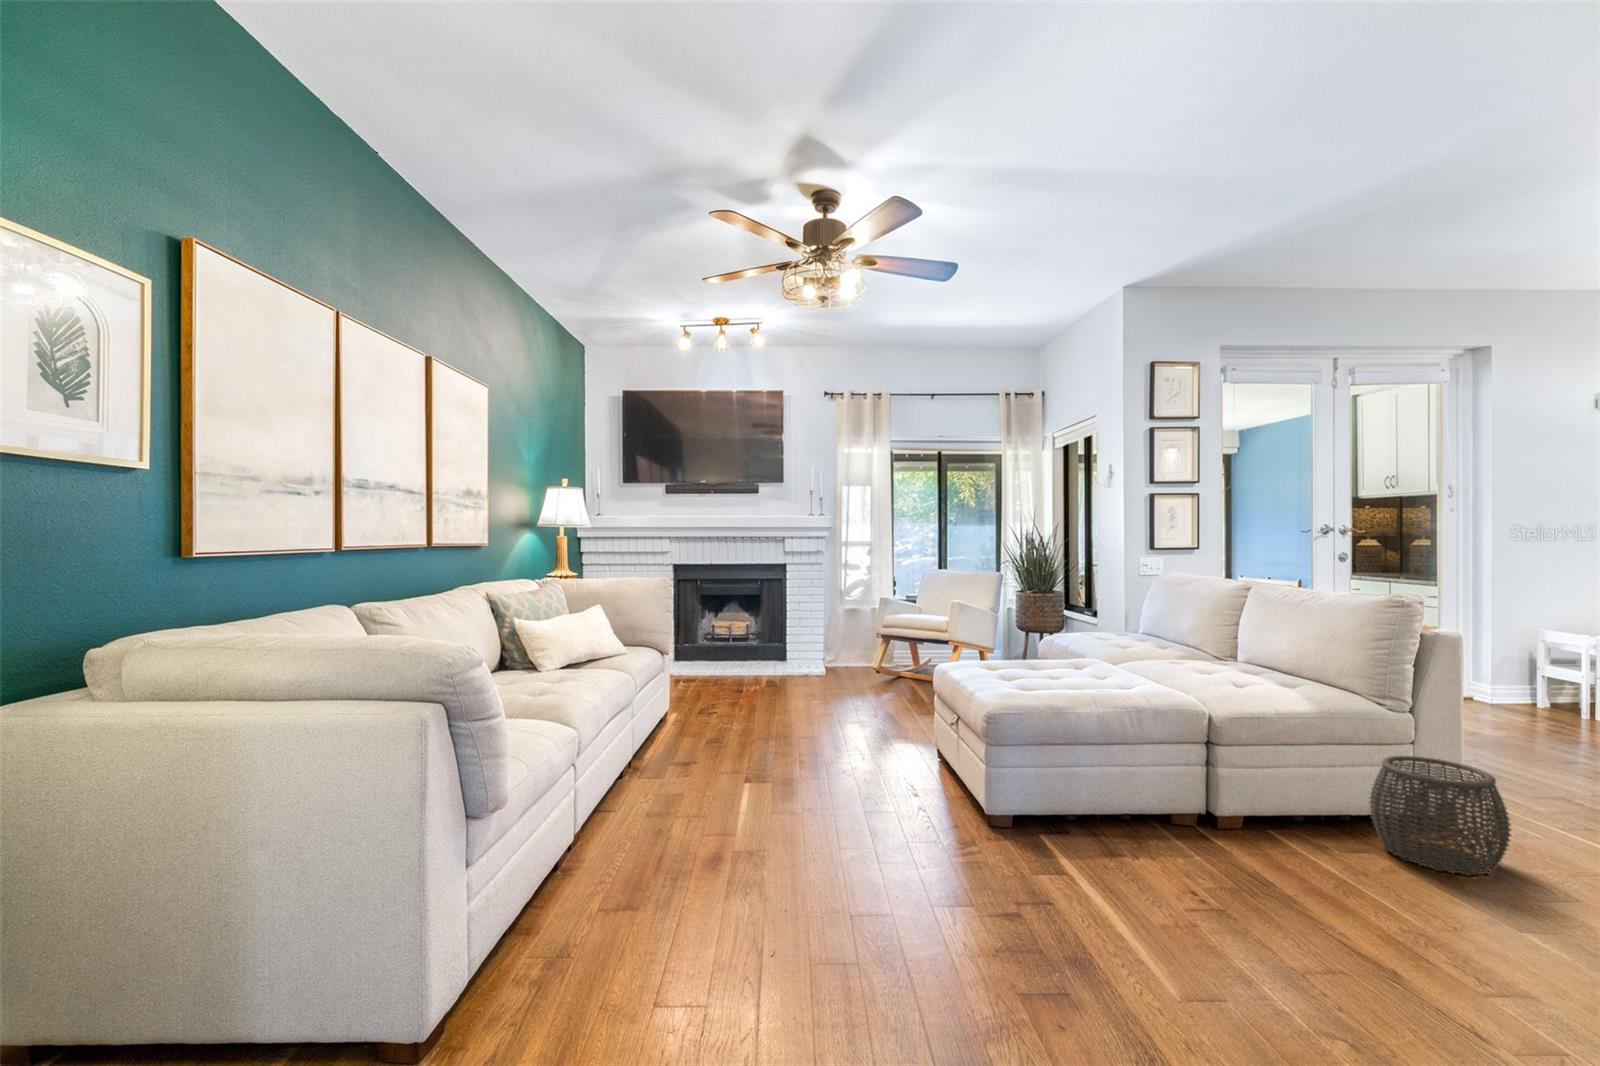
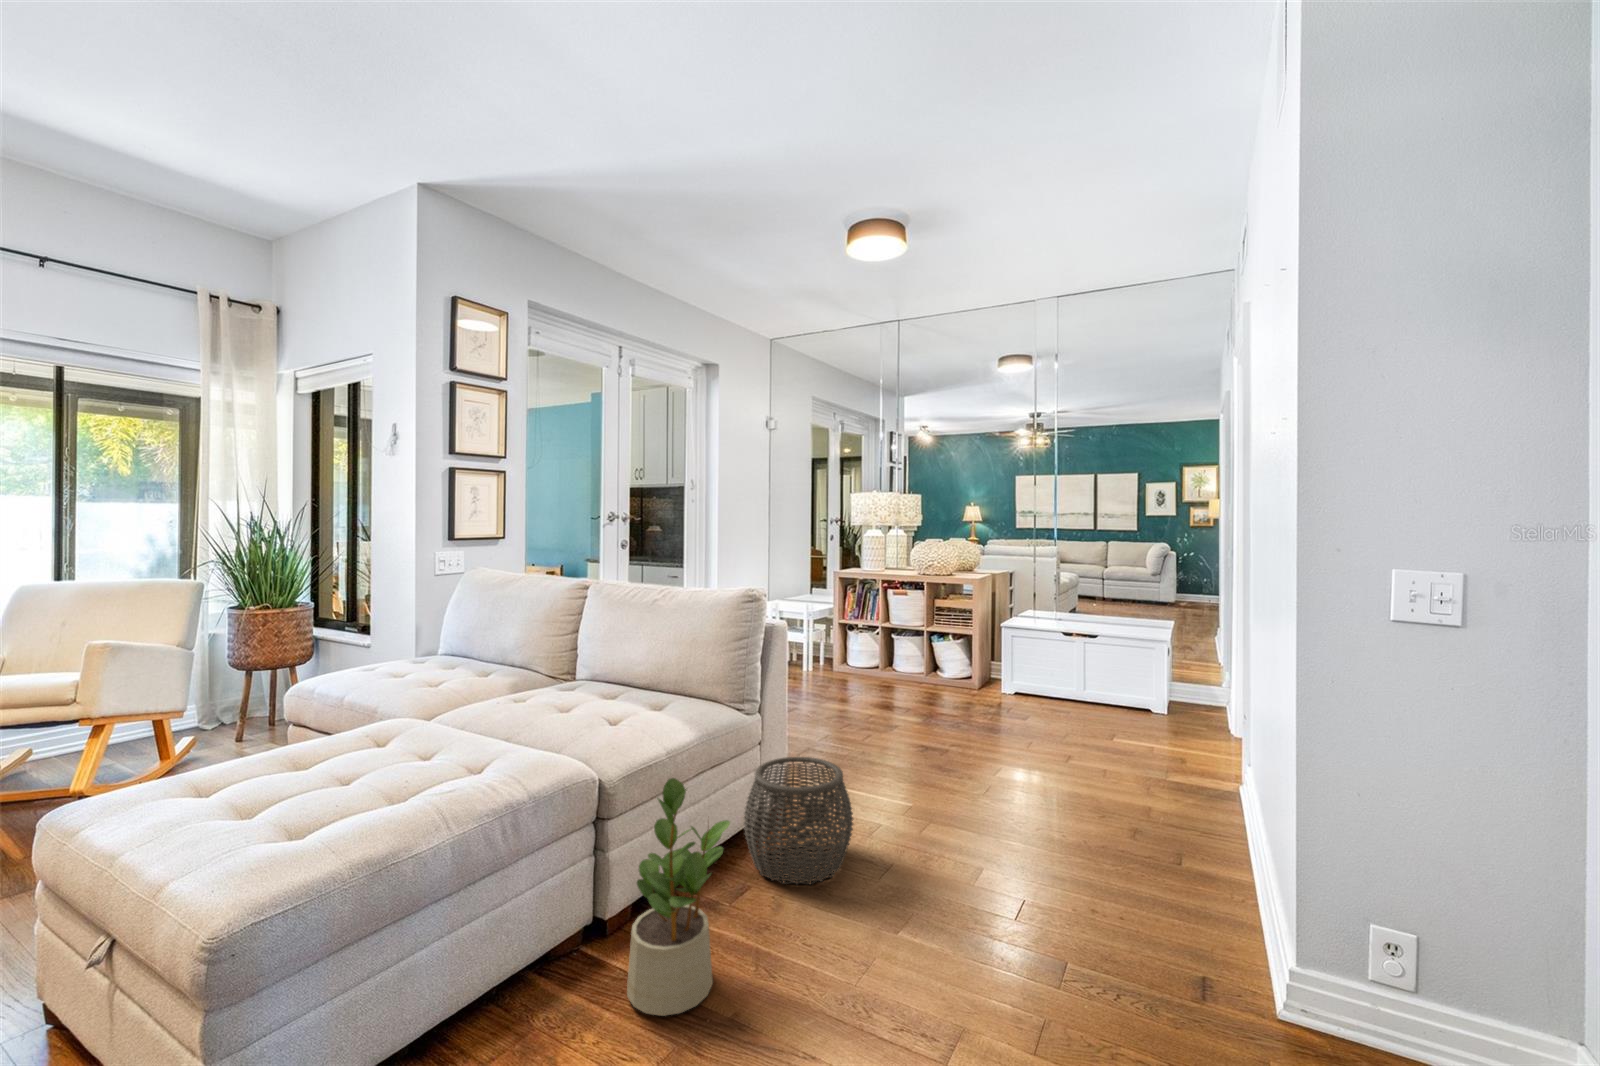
potted plant: none [1217,713,1311,876] -> present [627,778,730,1016]

